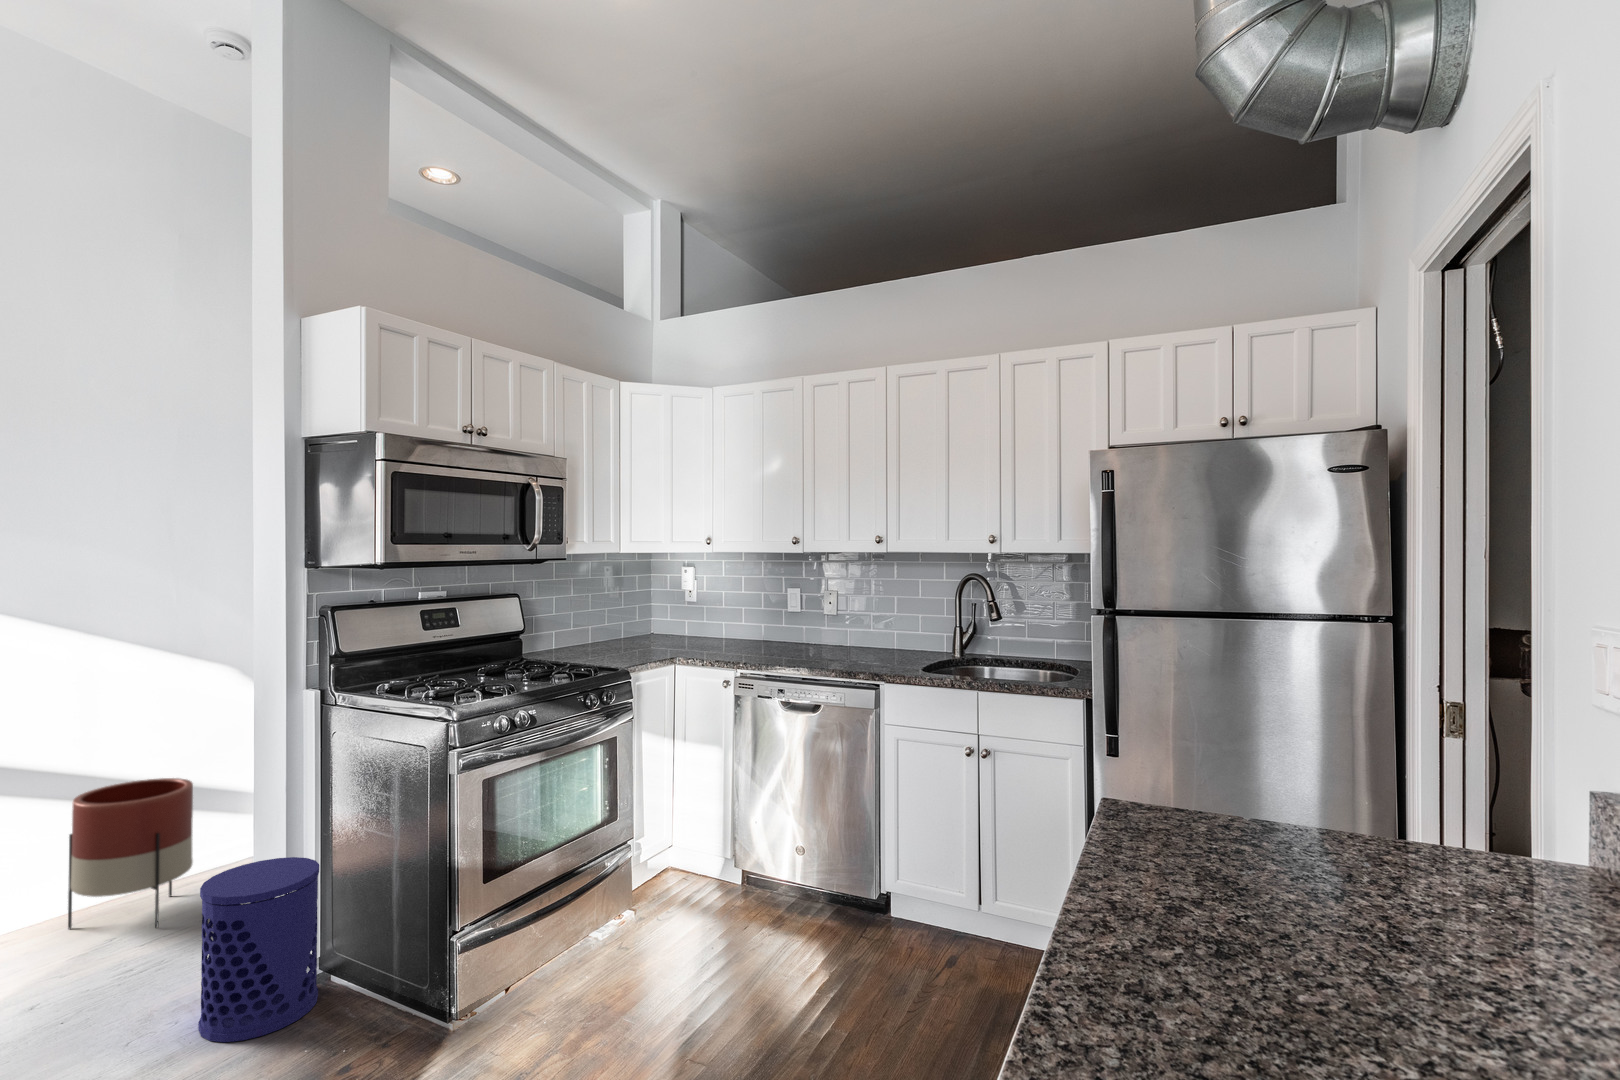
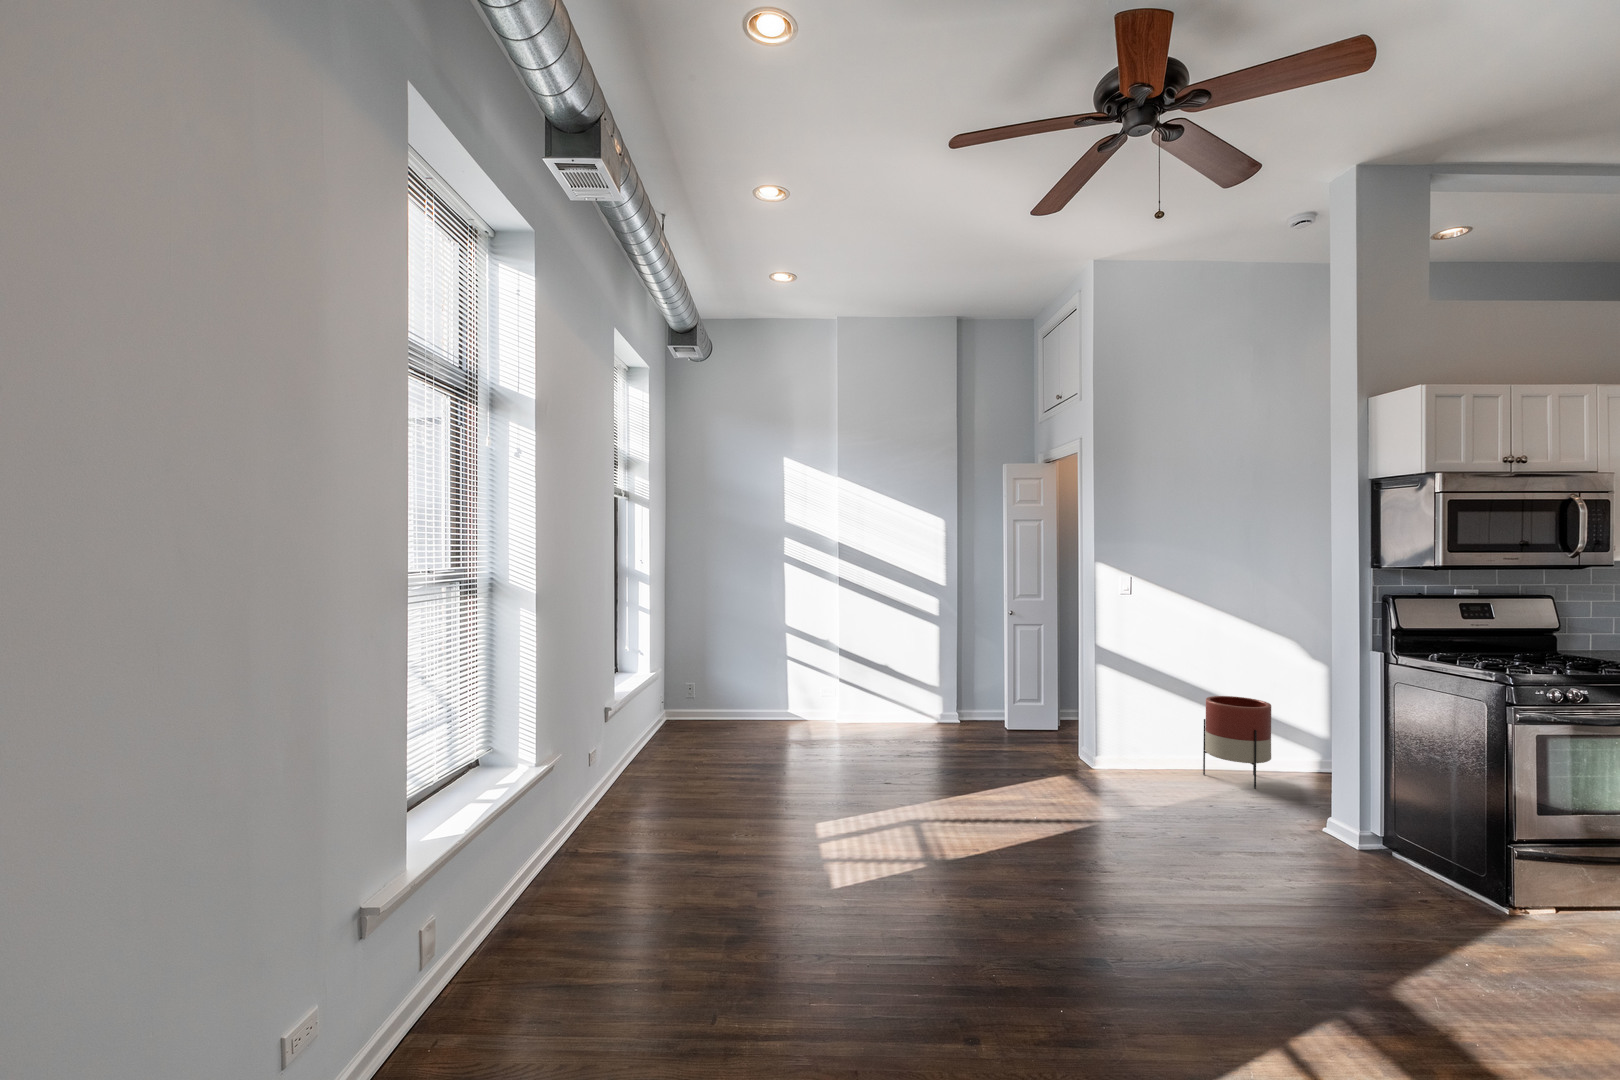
waste bin: present [198,857,319,1042] -> none [1310,757,1388,867]

